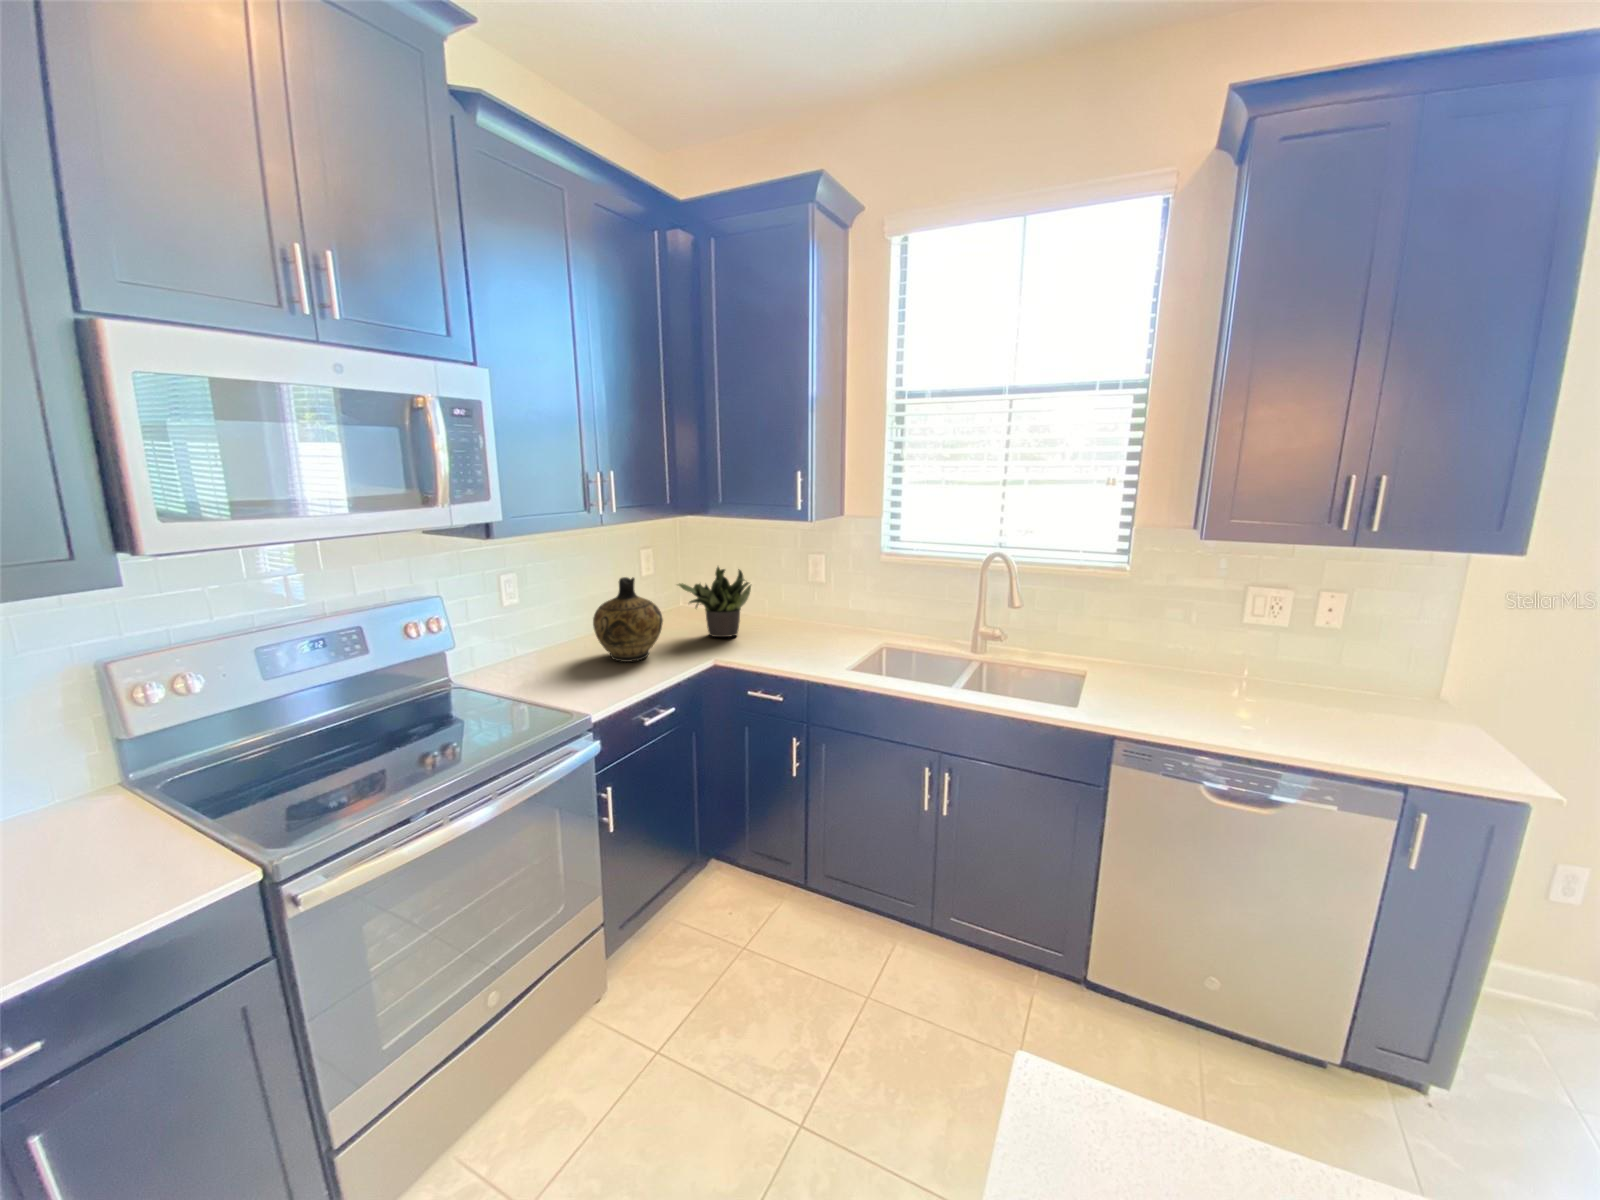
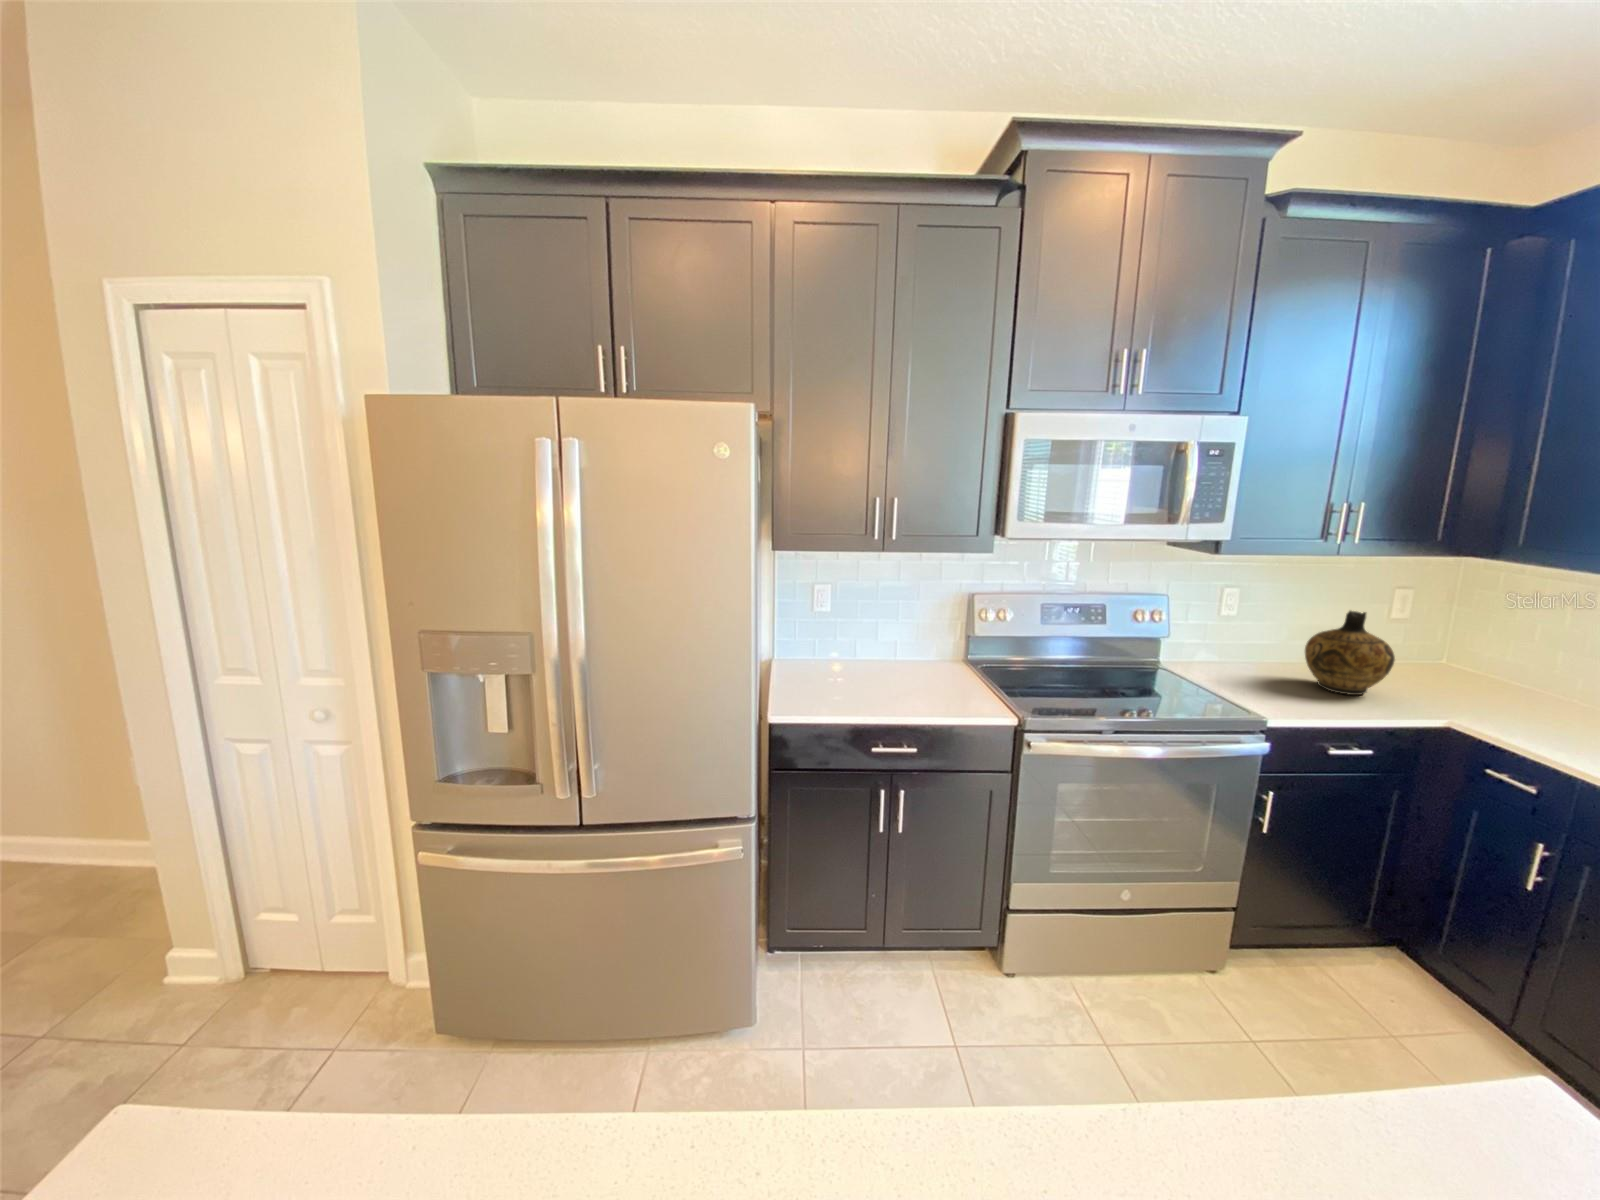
potted plant: present [678,567,751,637] -> none [1427,620,1558,707]

